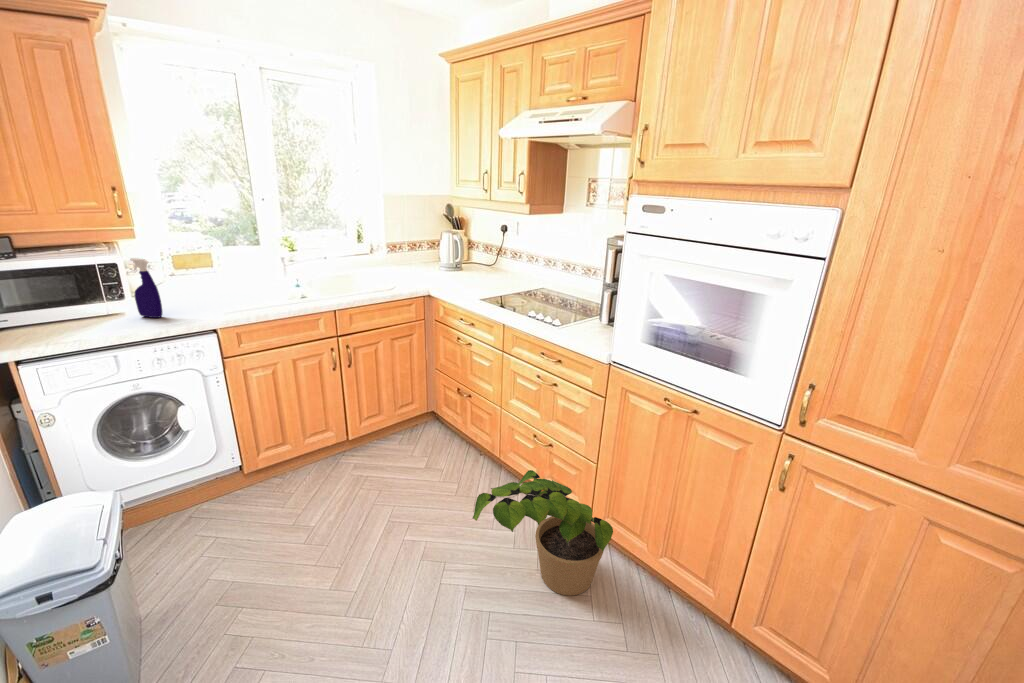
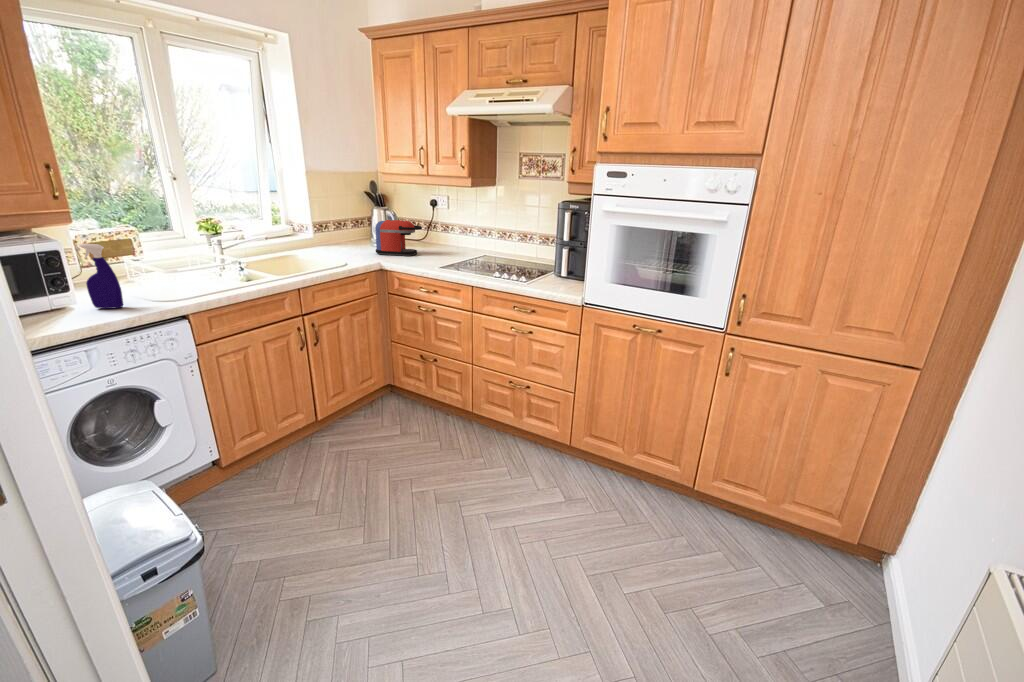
coffee maker: none [434,244,481,282] -> present [375,220,422,256]
potted plant: present [473,470,613,595] -> none [498,406,600,500]

